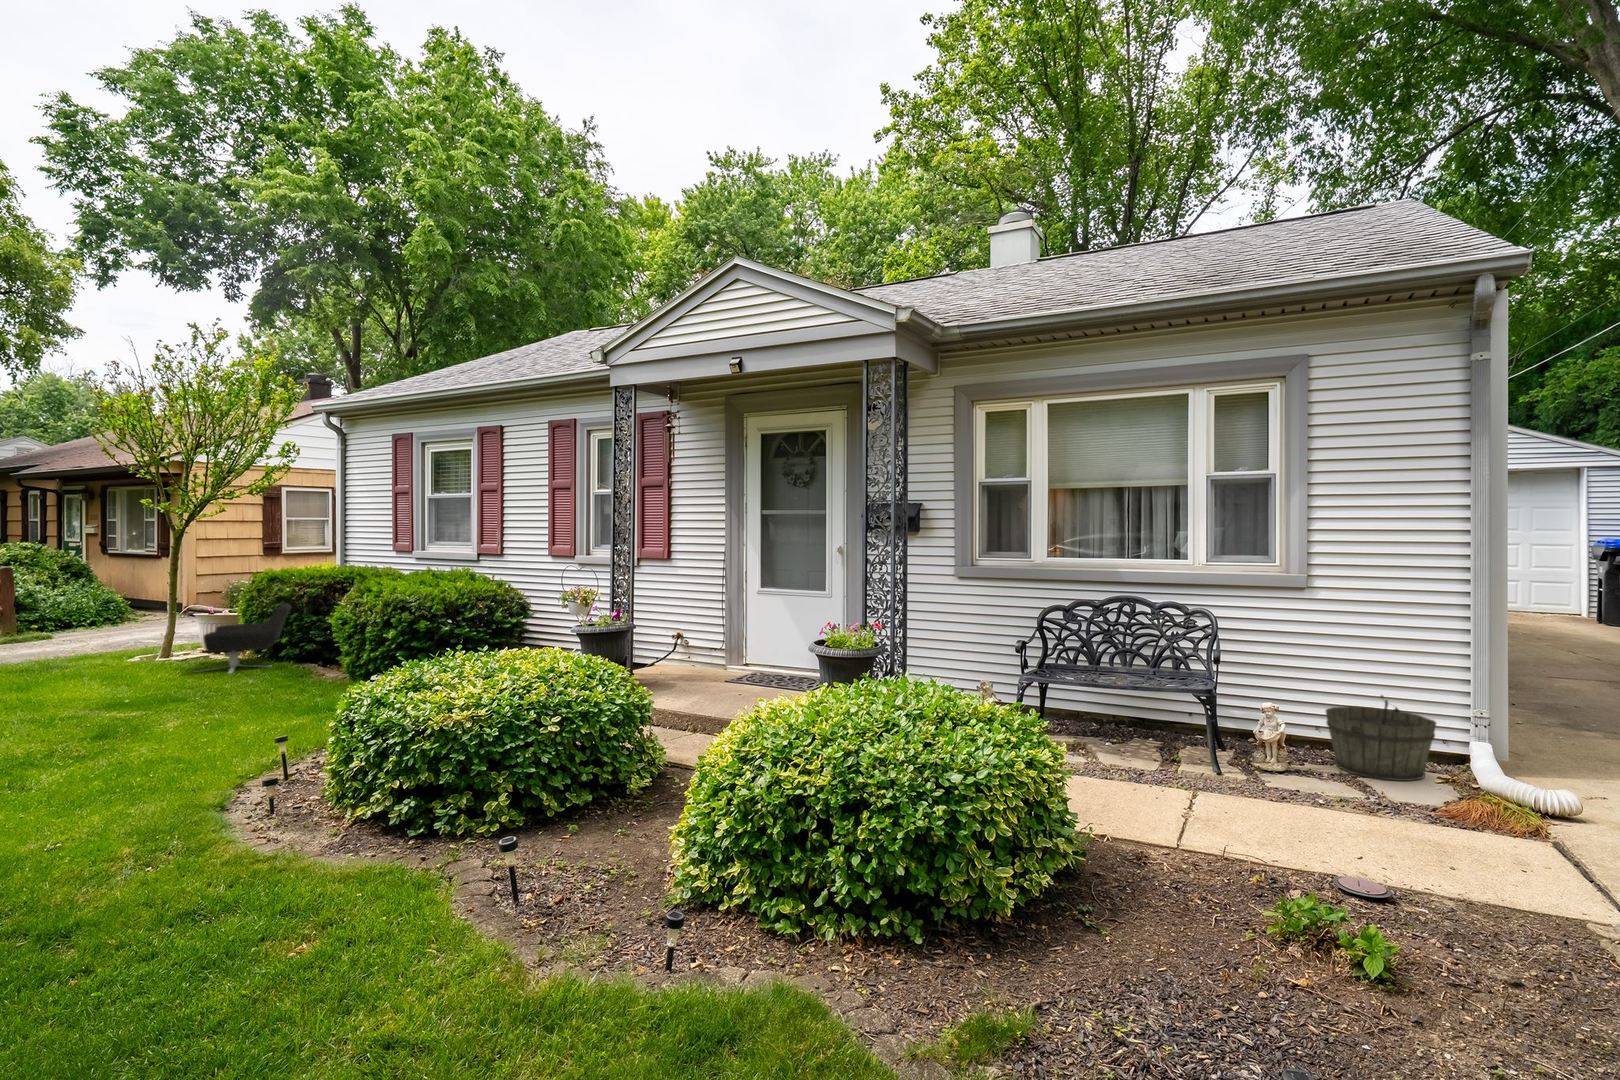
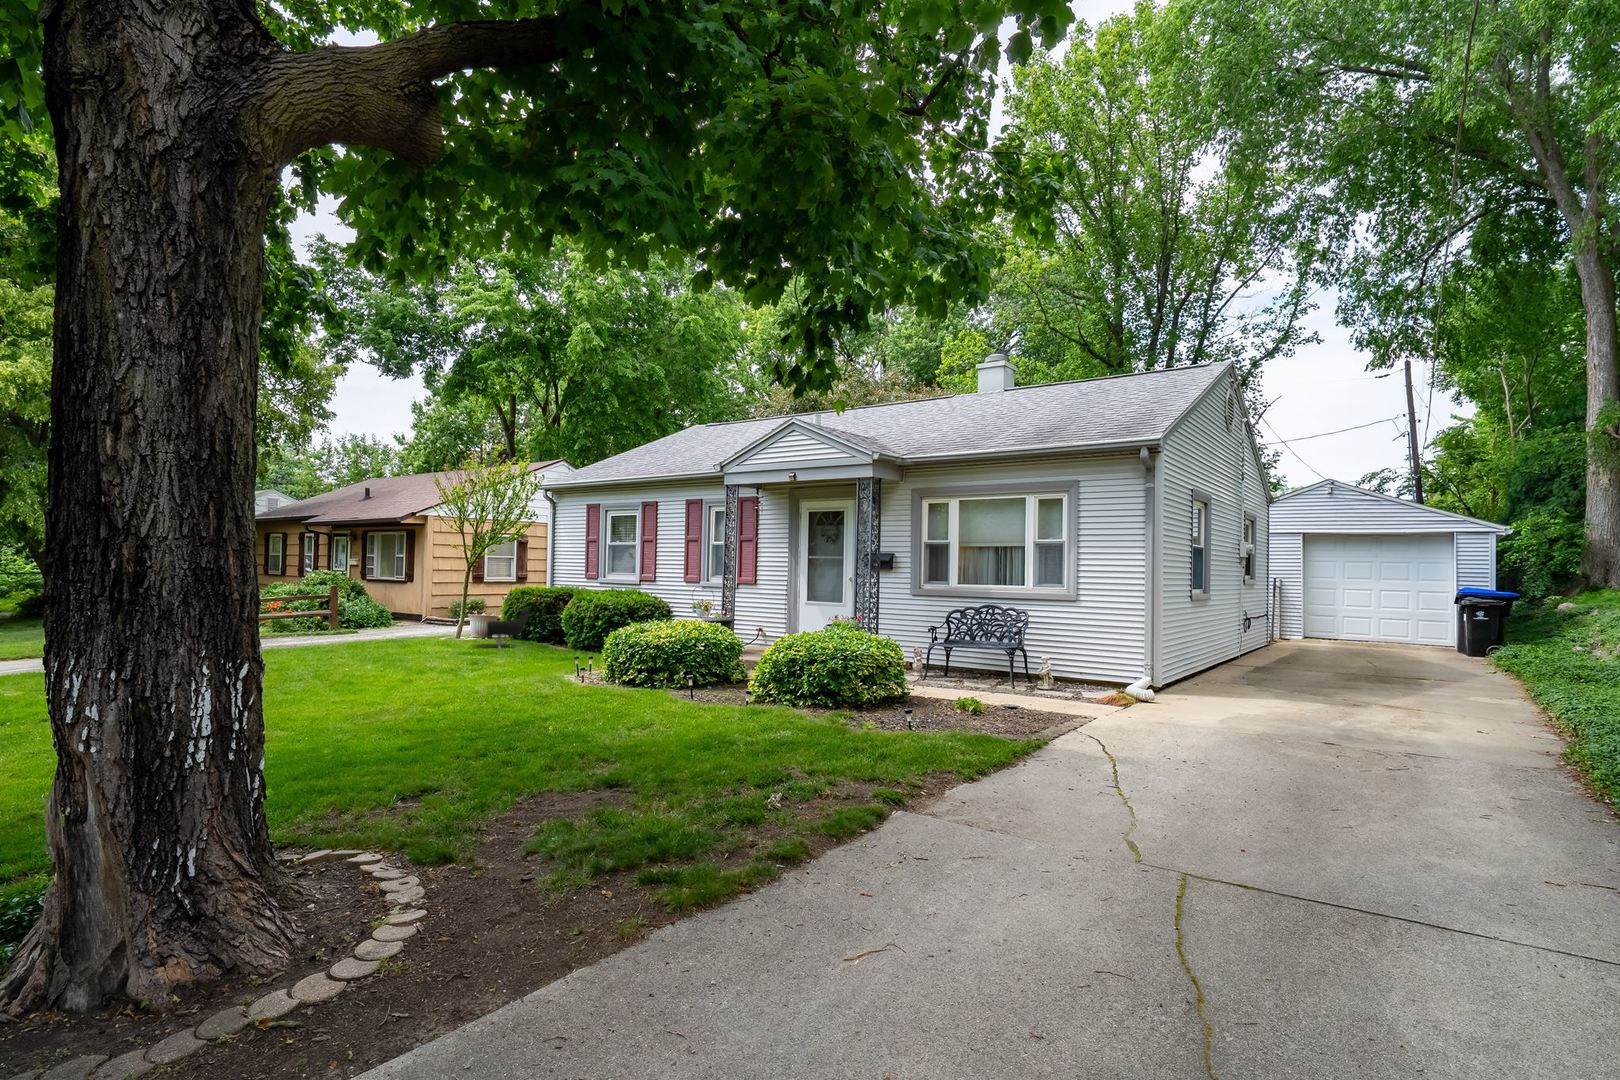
wooden bucket: present [1326,695,1436,781] -> none [1072,653,1118,692]

